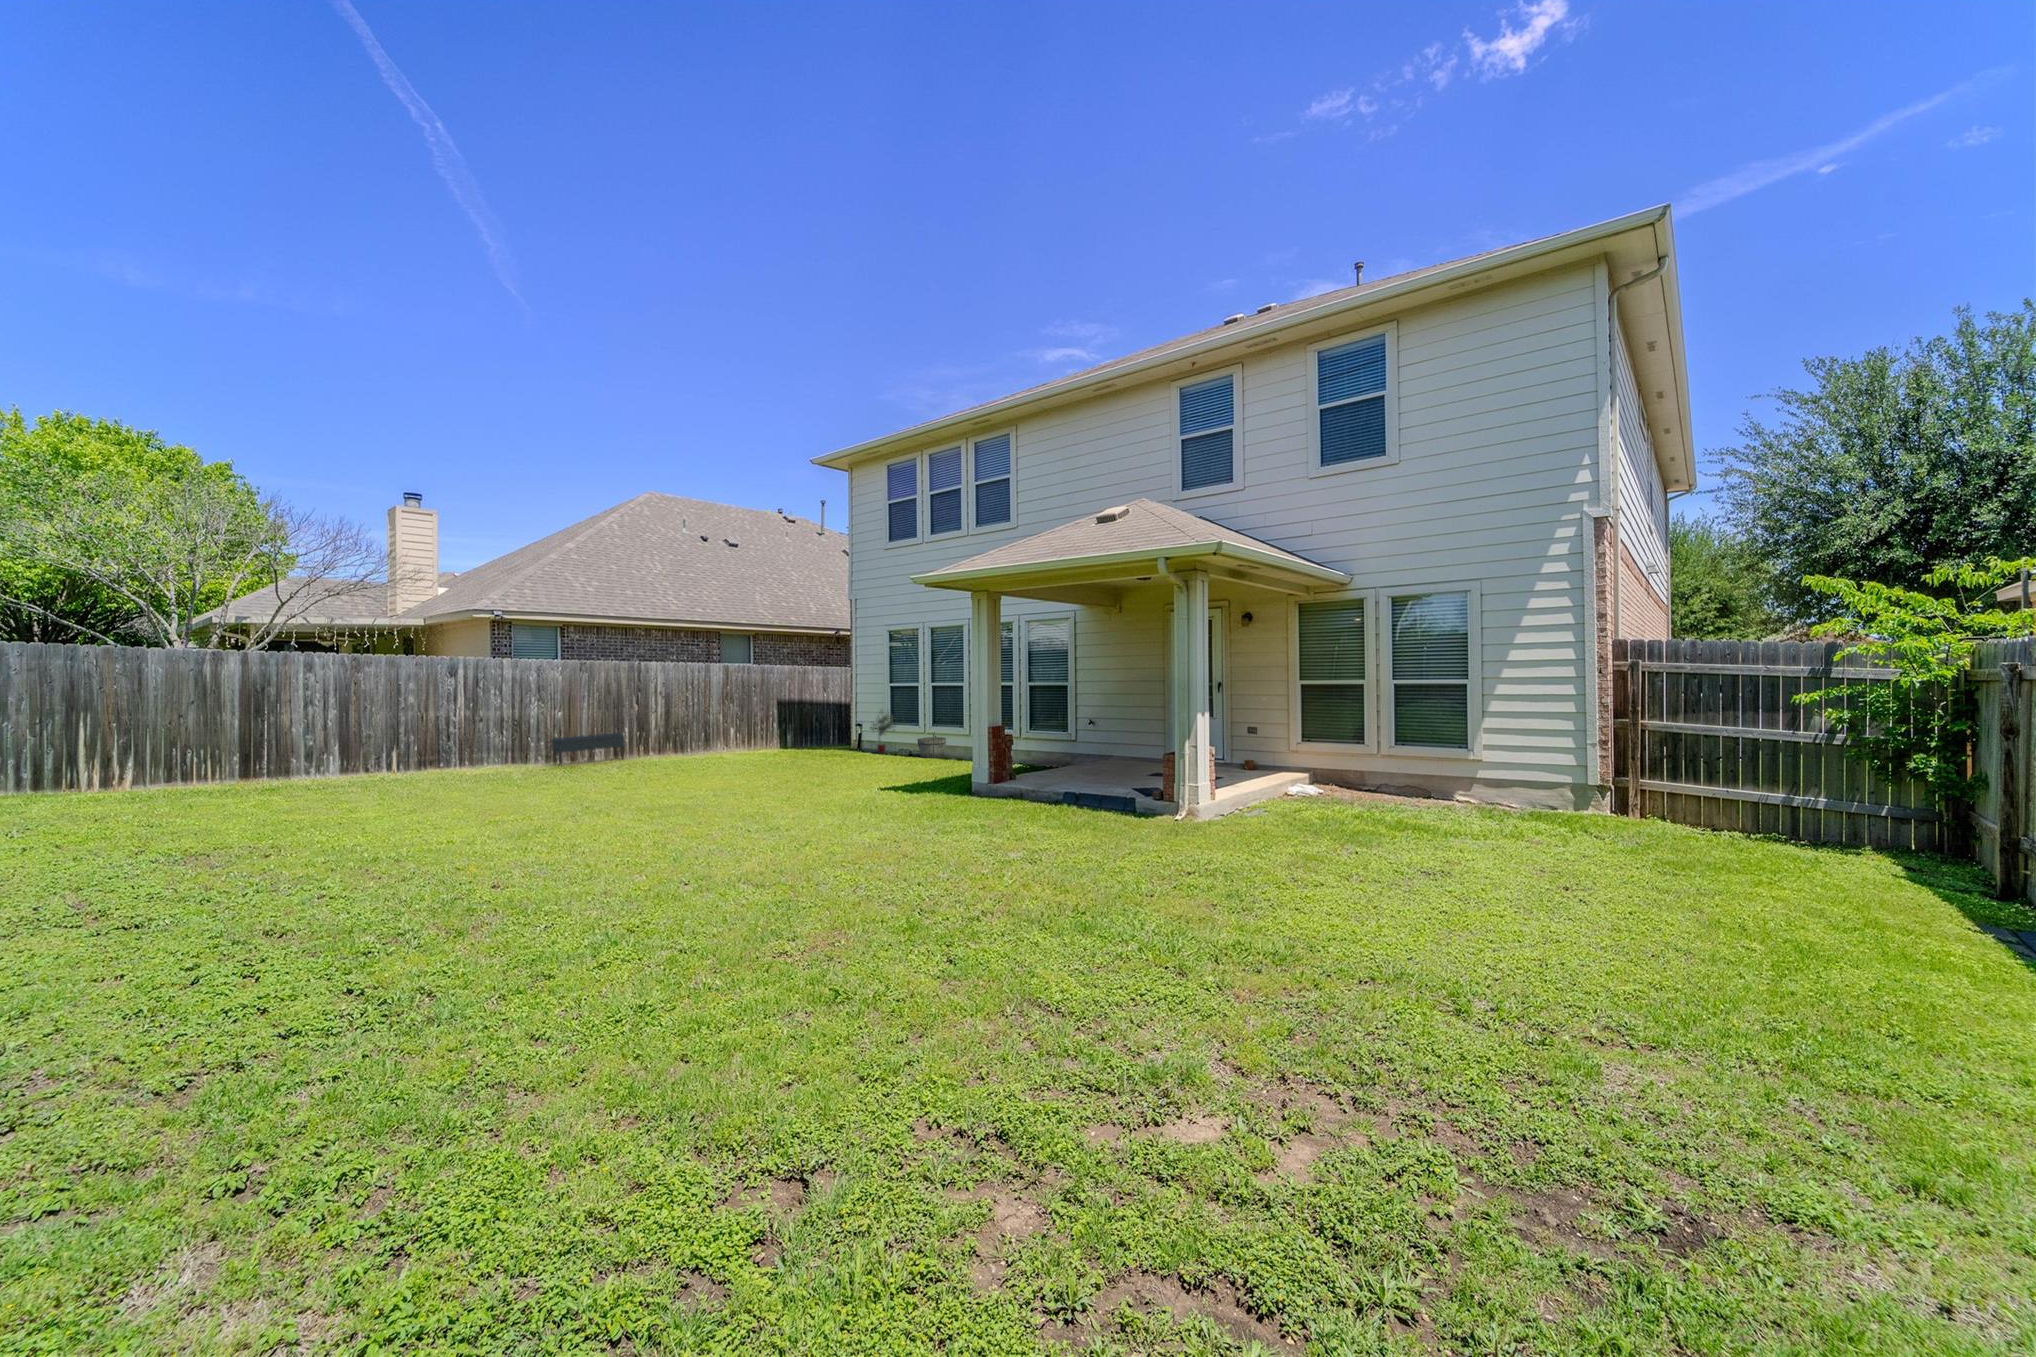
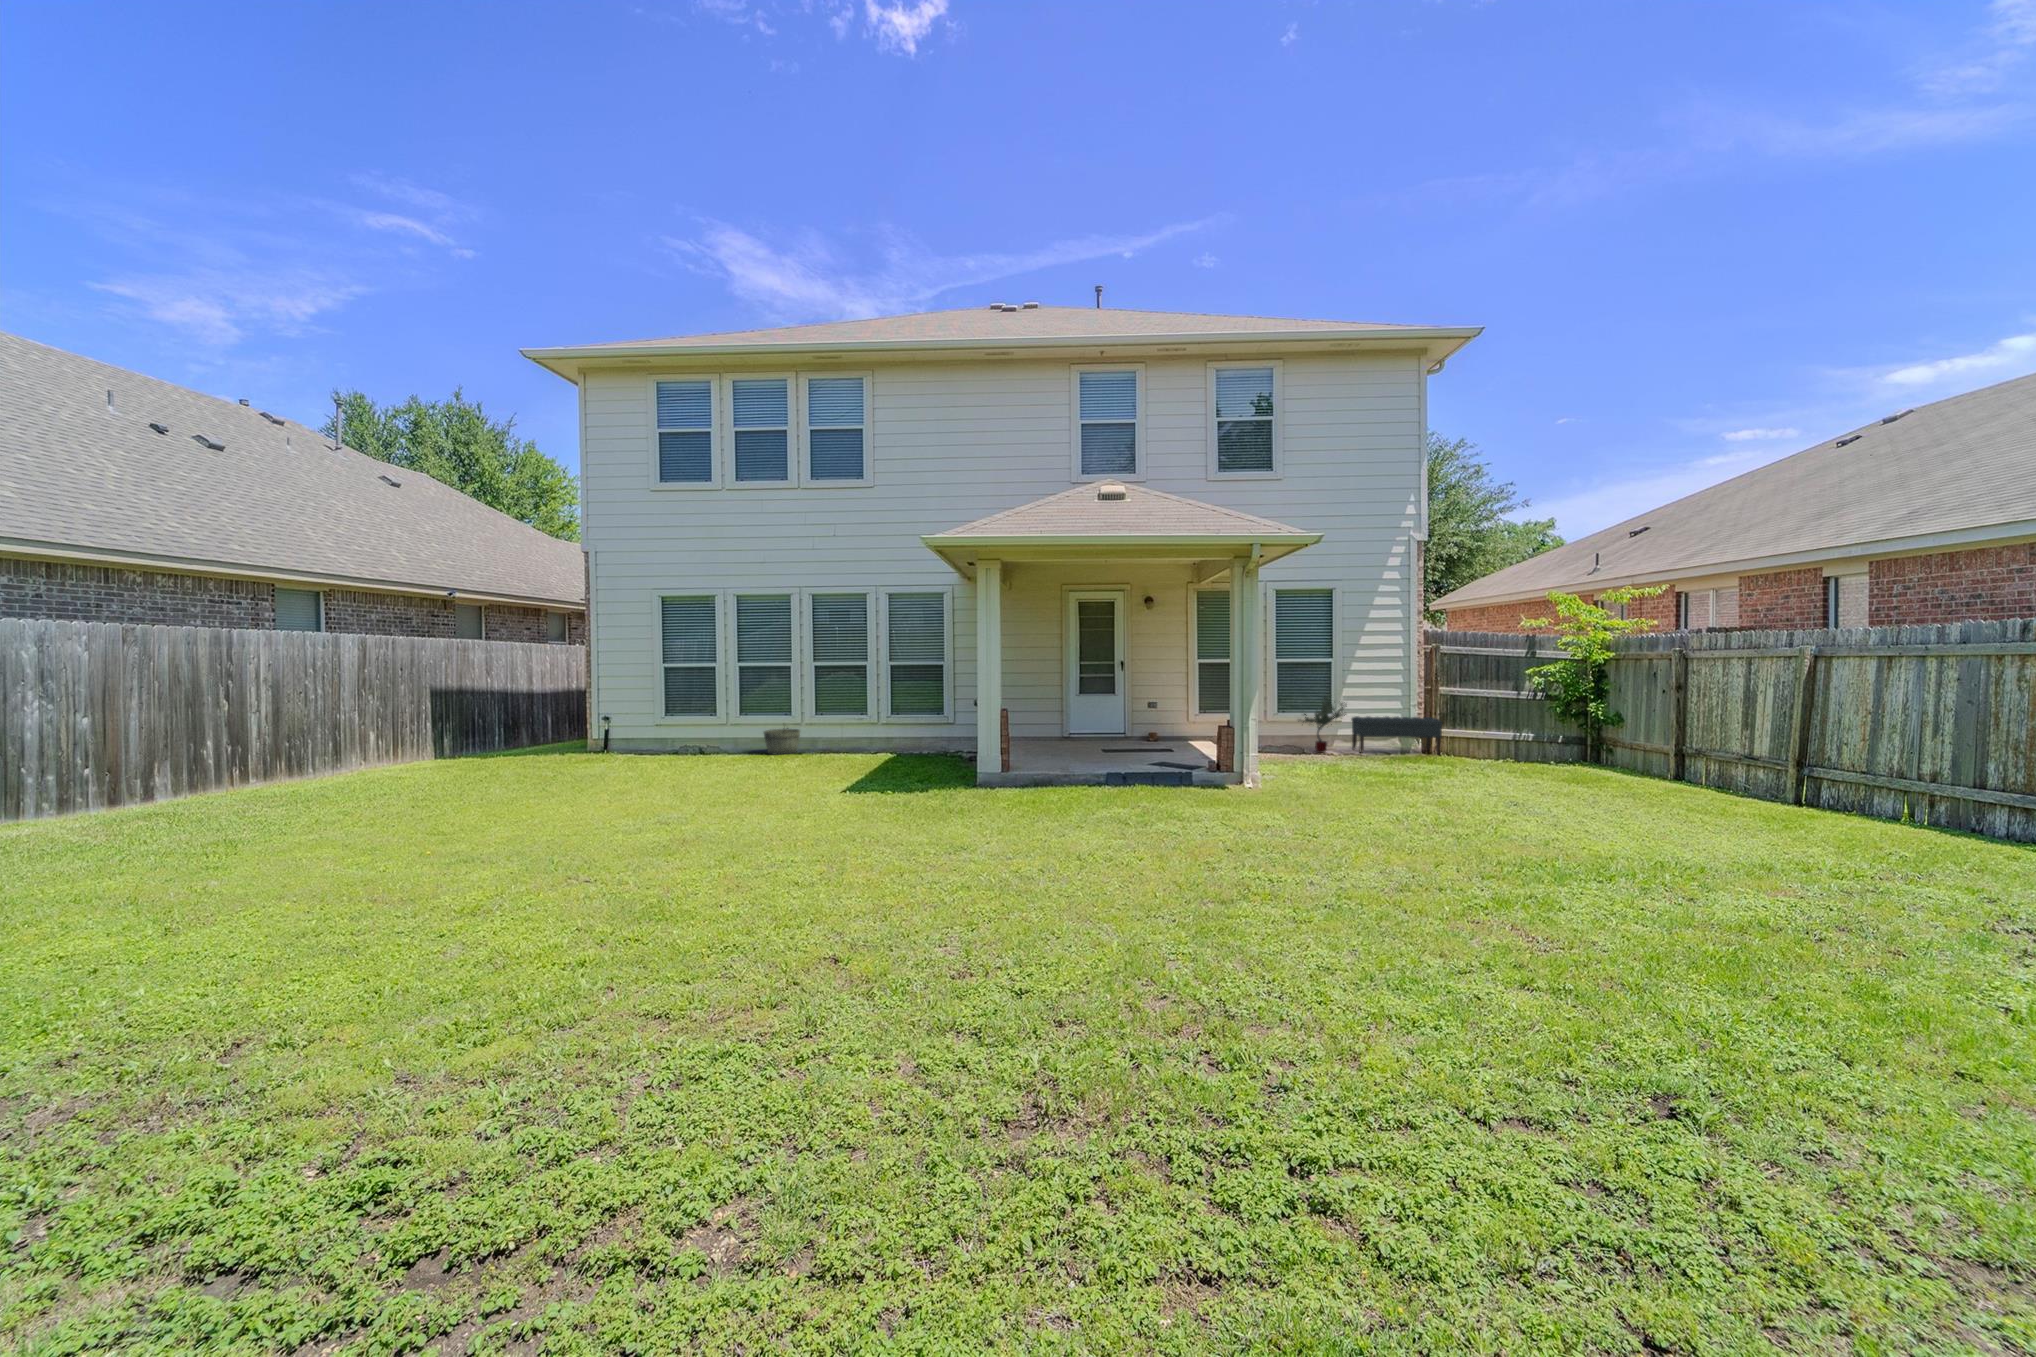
potted tree: present [870,712,896,753] -> present [1299,696,1346,753]
bench: present [552,733,624,766] -> present [1351,716,1443,754]

